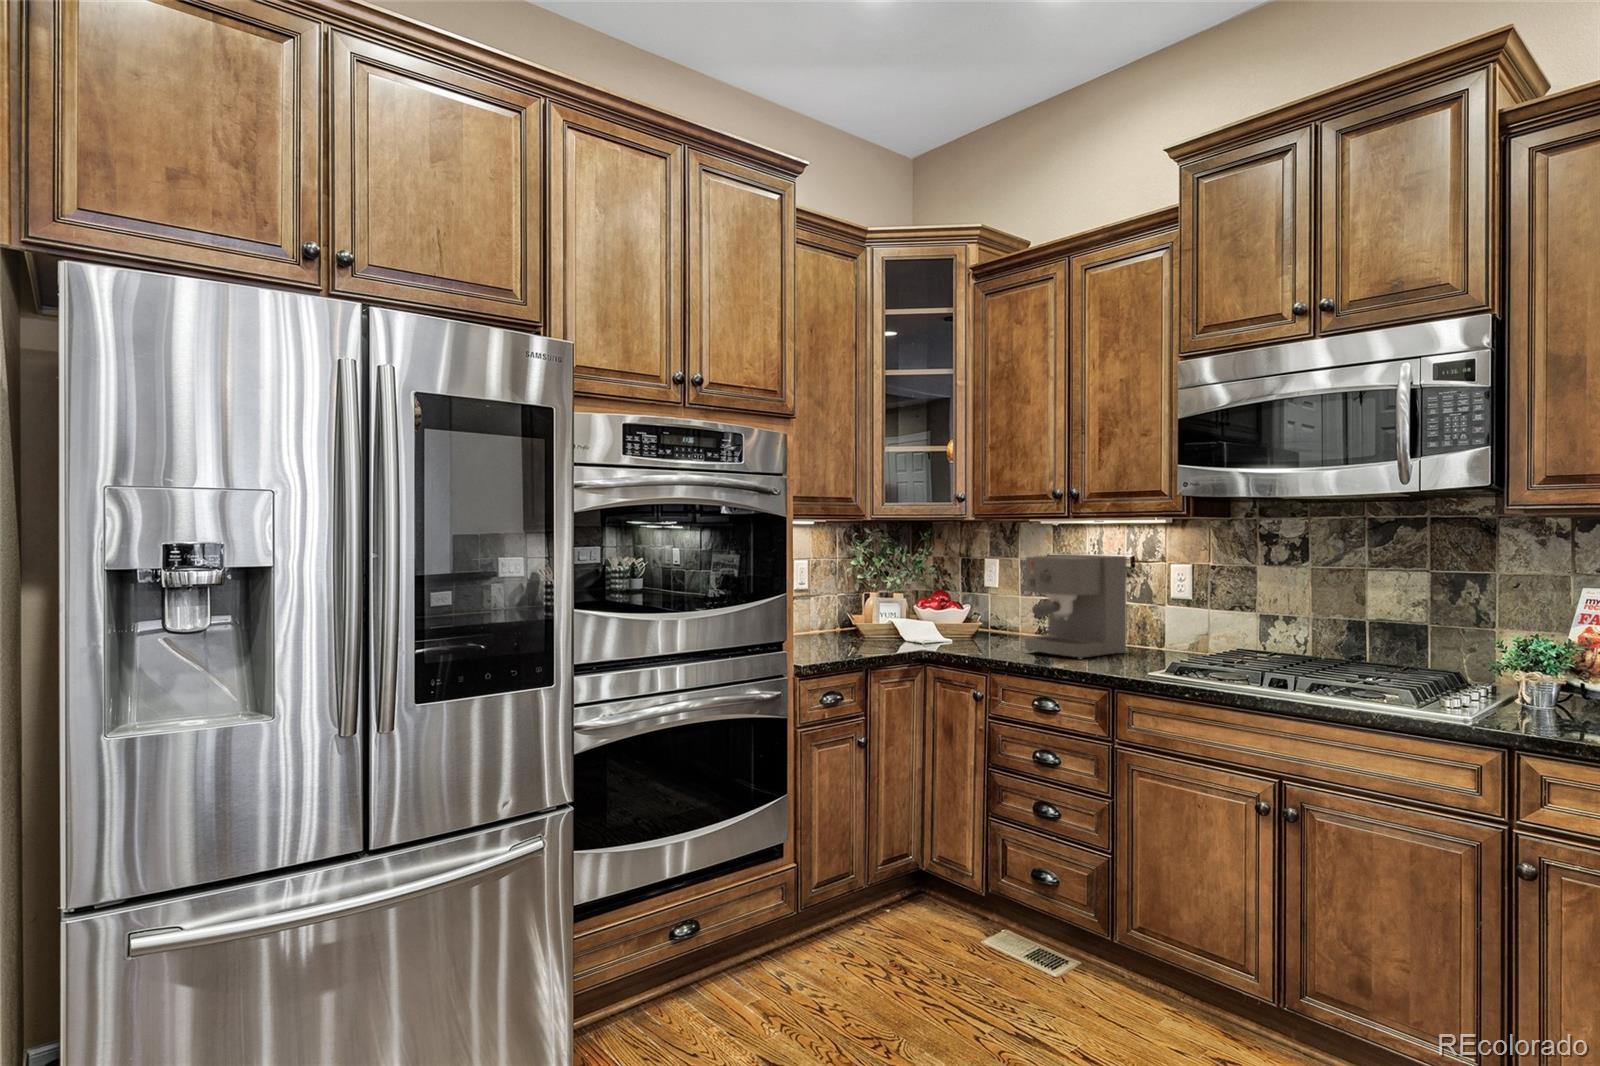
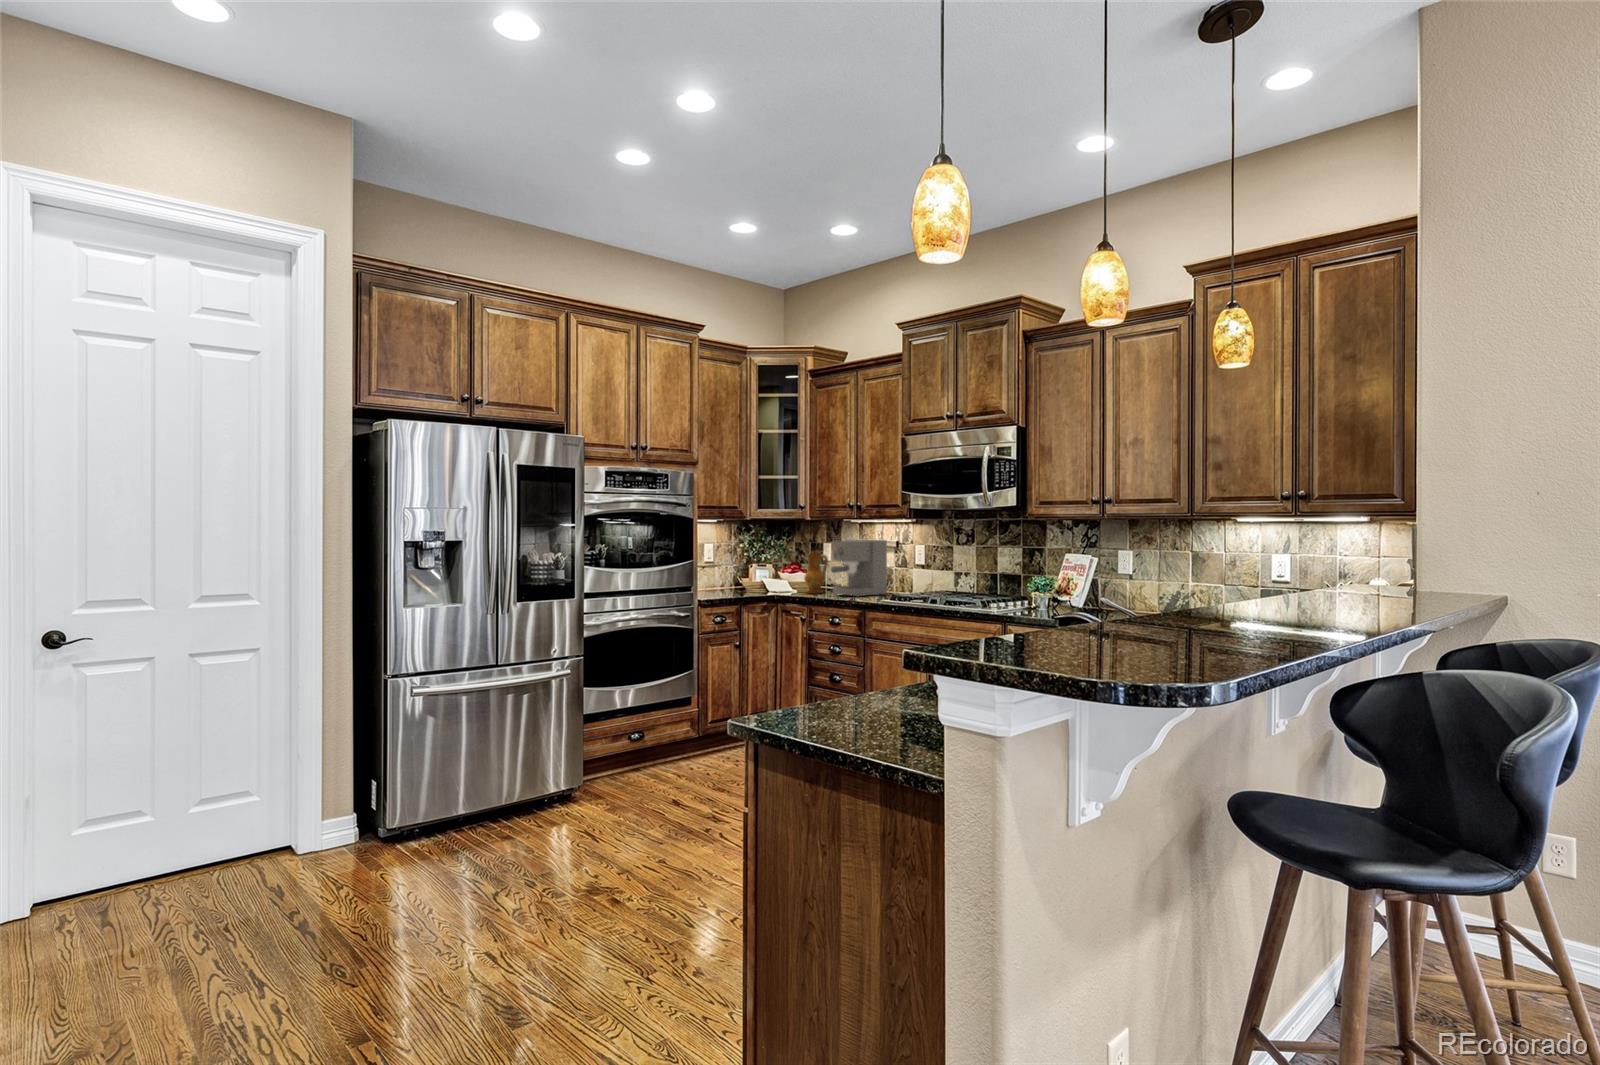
ceramic jug: none [966,573,1006,647] -> present [804,551,828,594]

